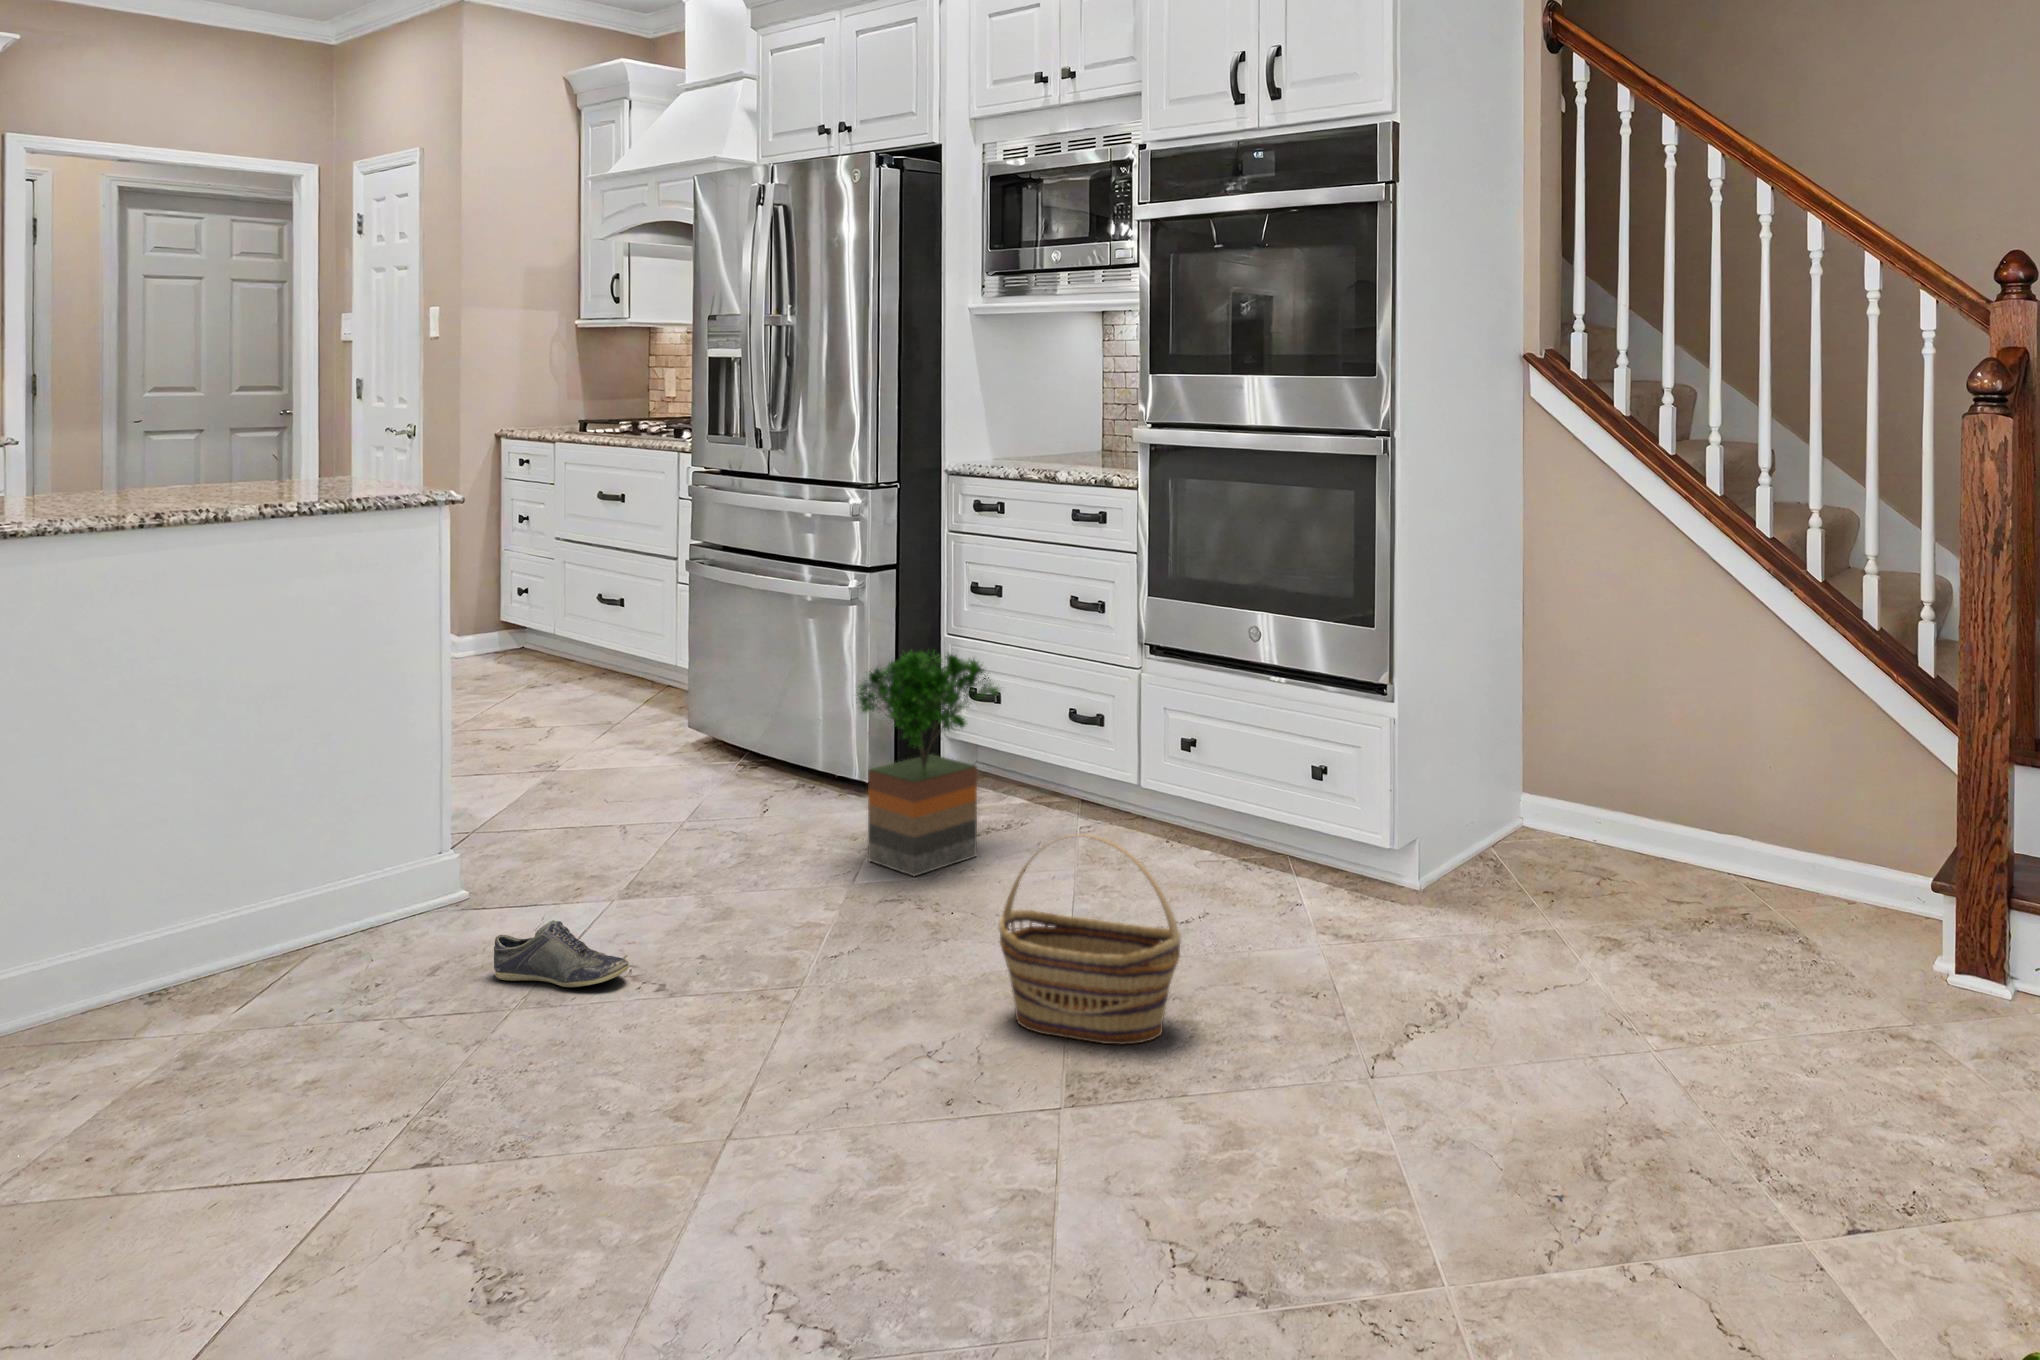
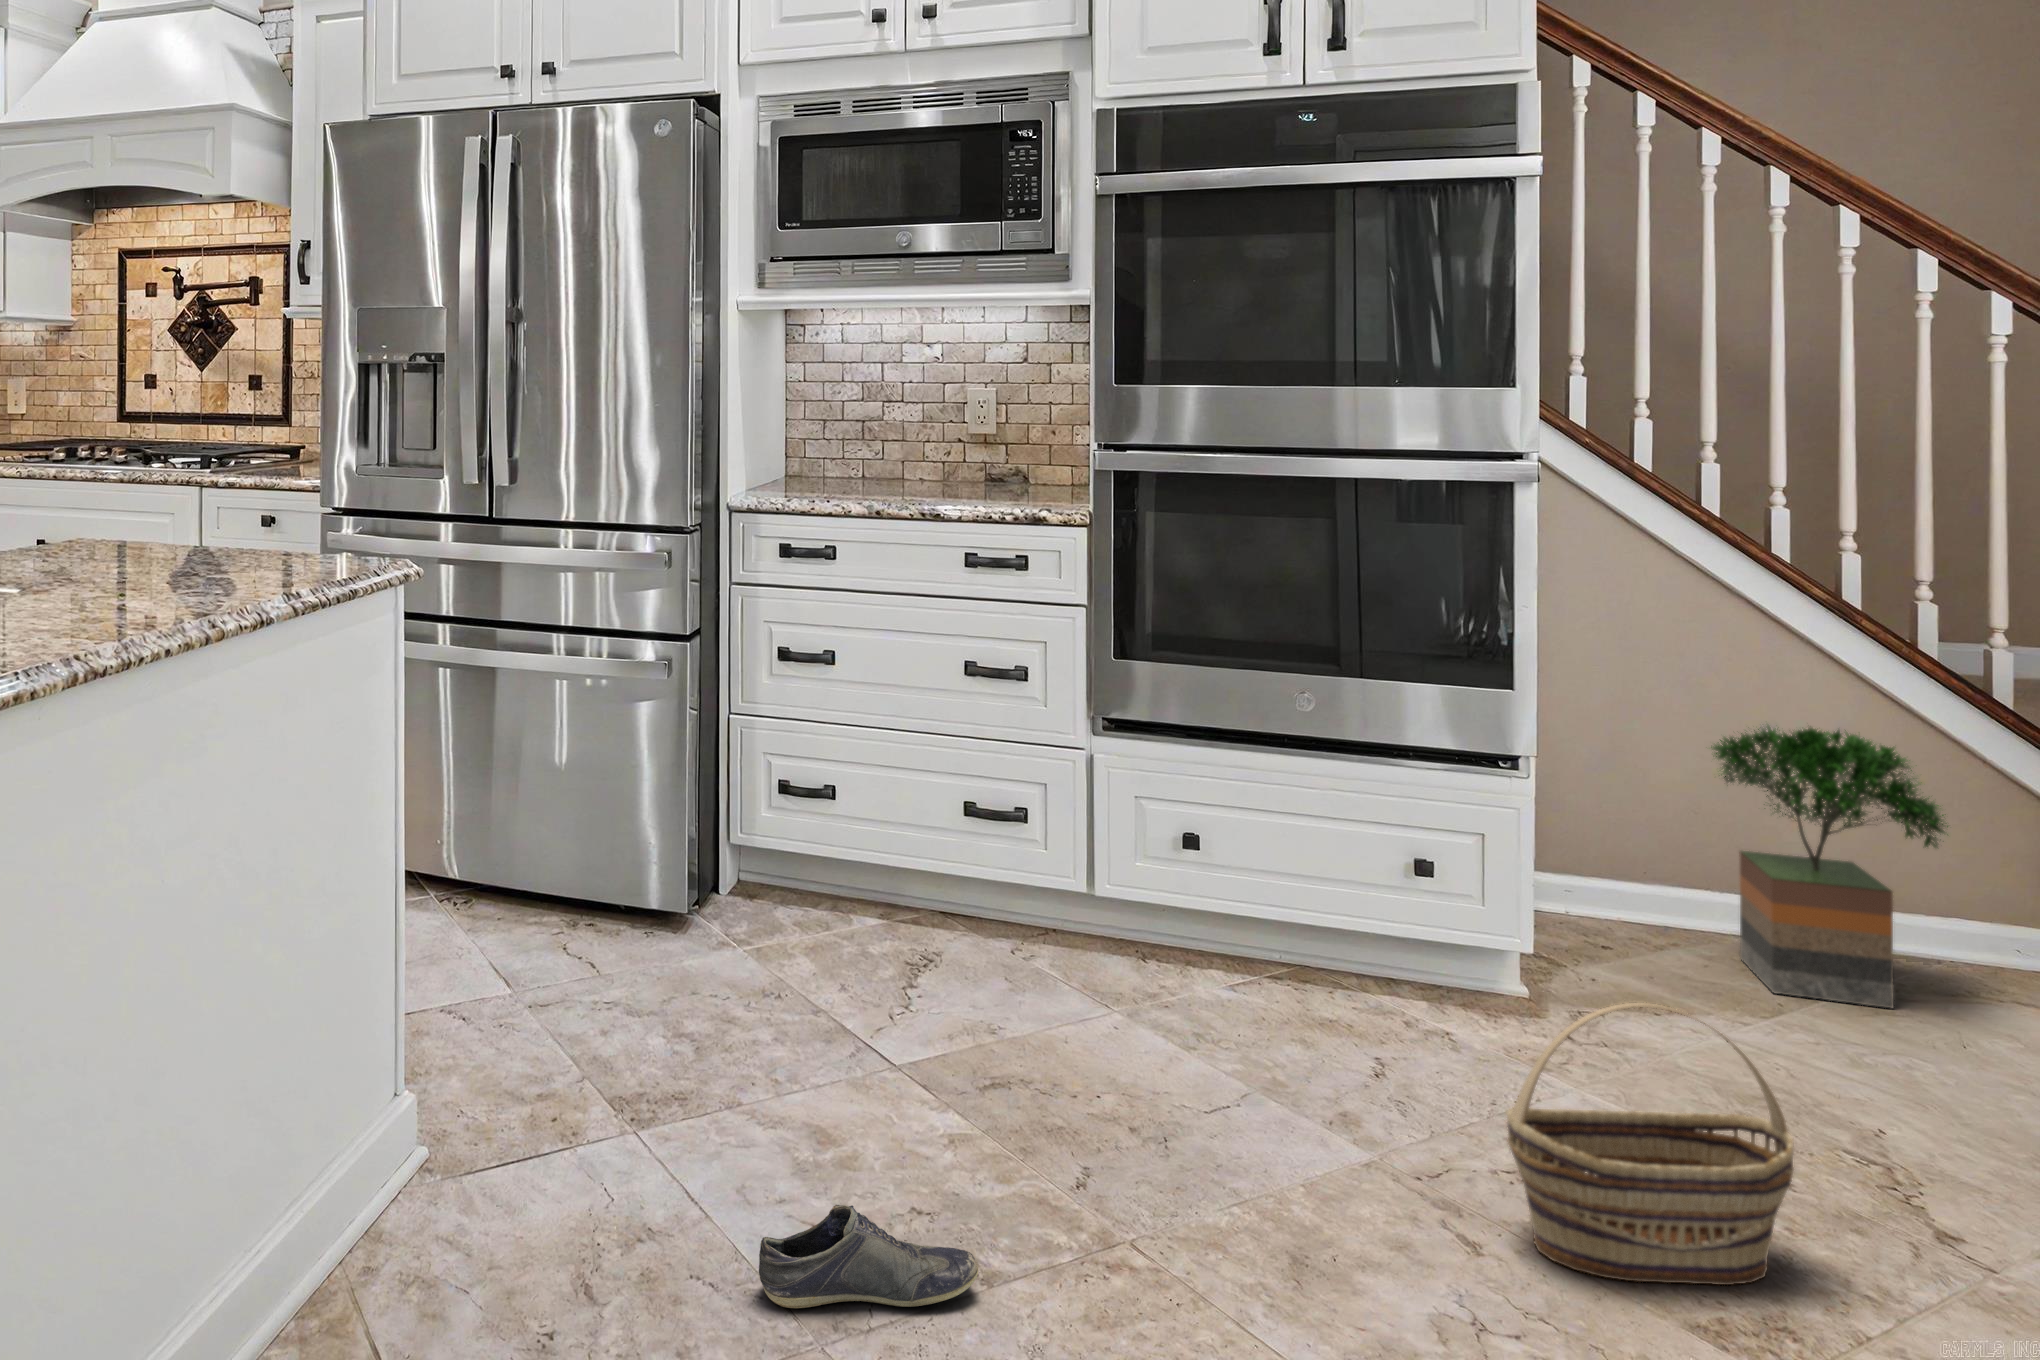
potted tree: present [857,651,1000,876] -> present [1711,725,1948,1008]

